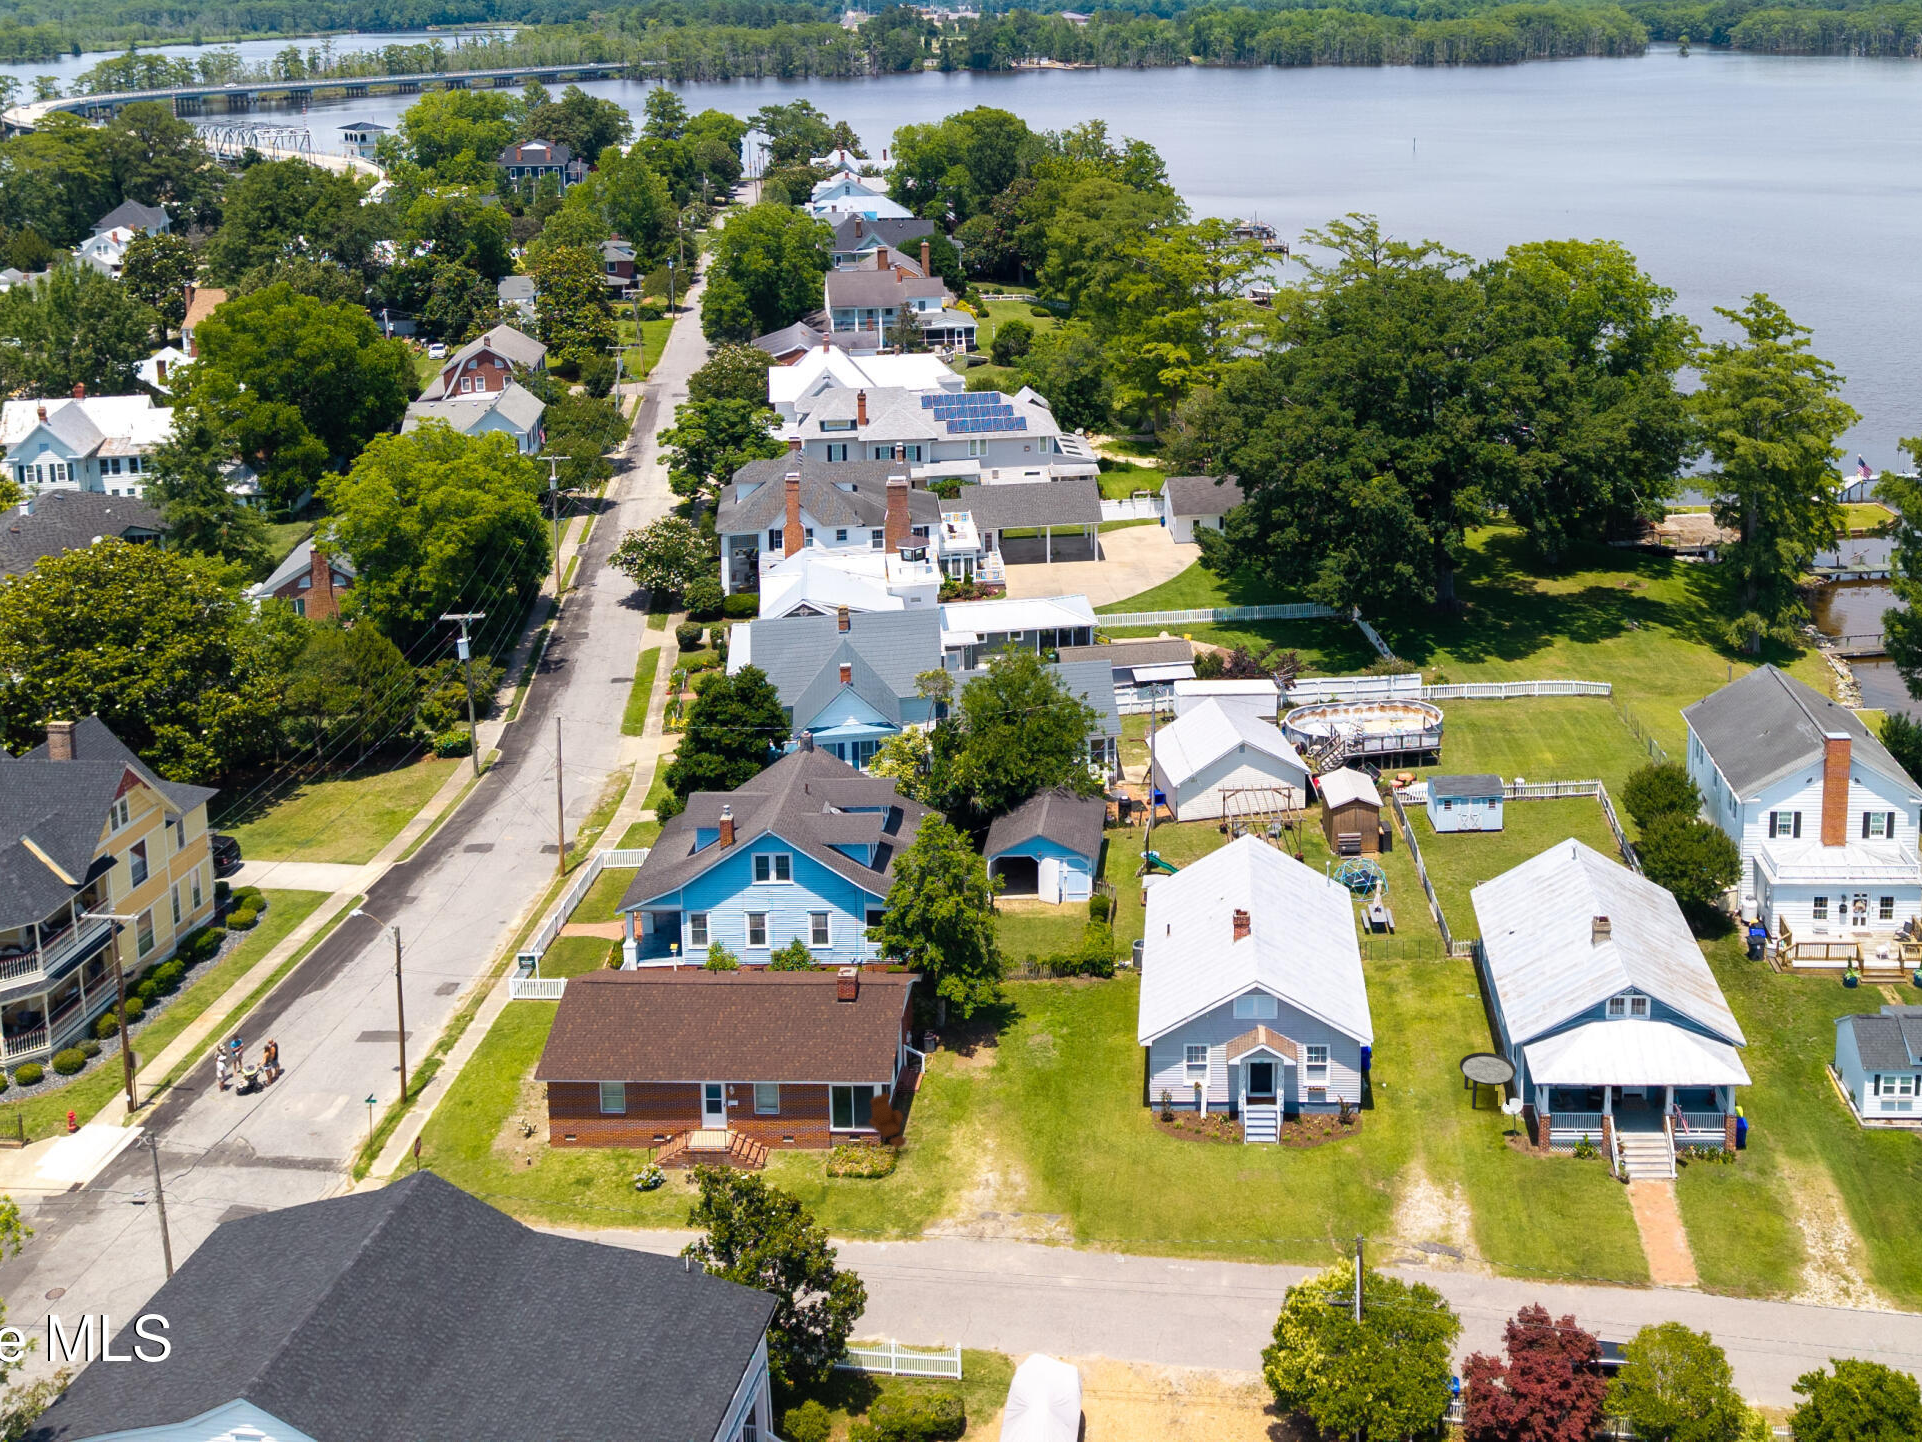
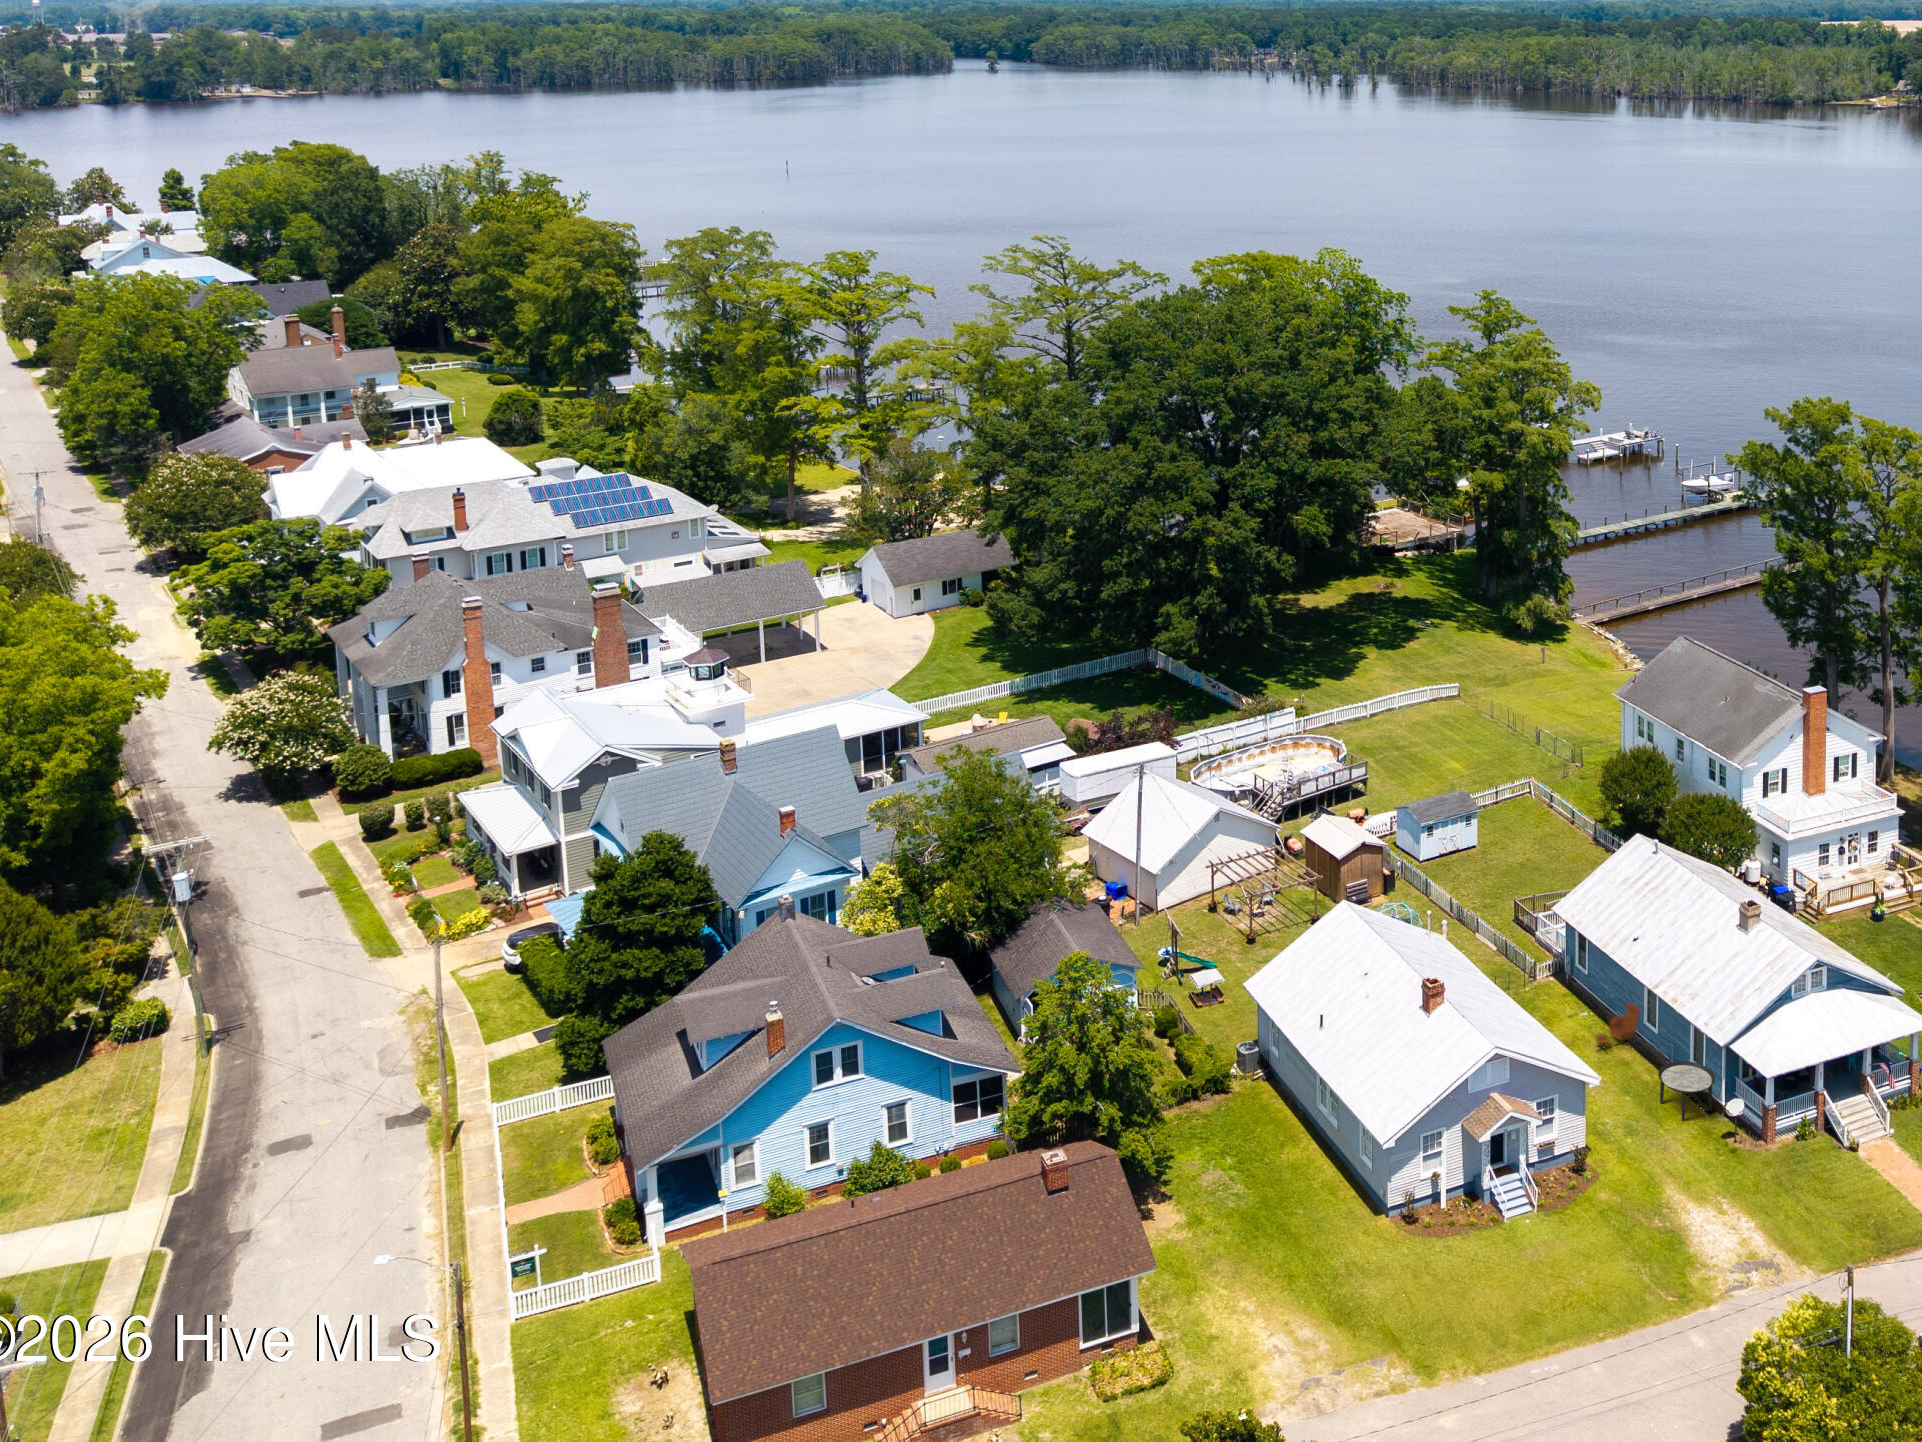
lounge chair: present [869,1093,908,1153] -> present [1596,1003,1640,1051]

